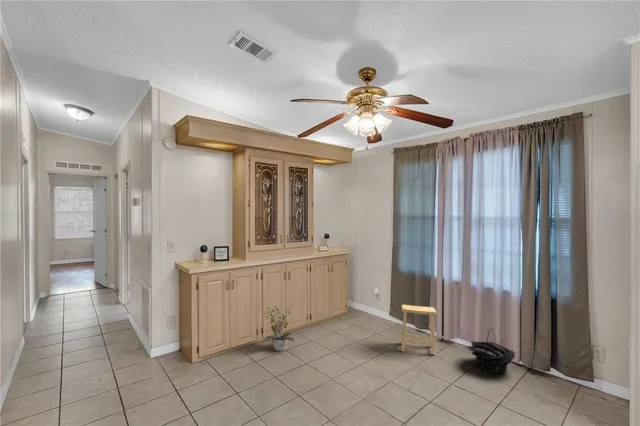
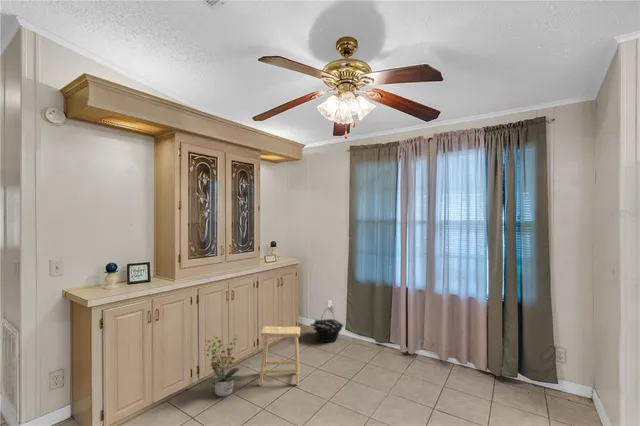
footstool: present [401,305,436,356] -> present [259,326,300,386]
basket: present [467,329,515,373] -> present [311,319,343,342]

